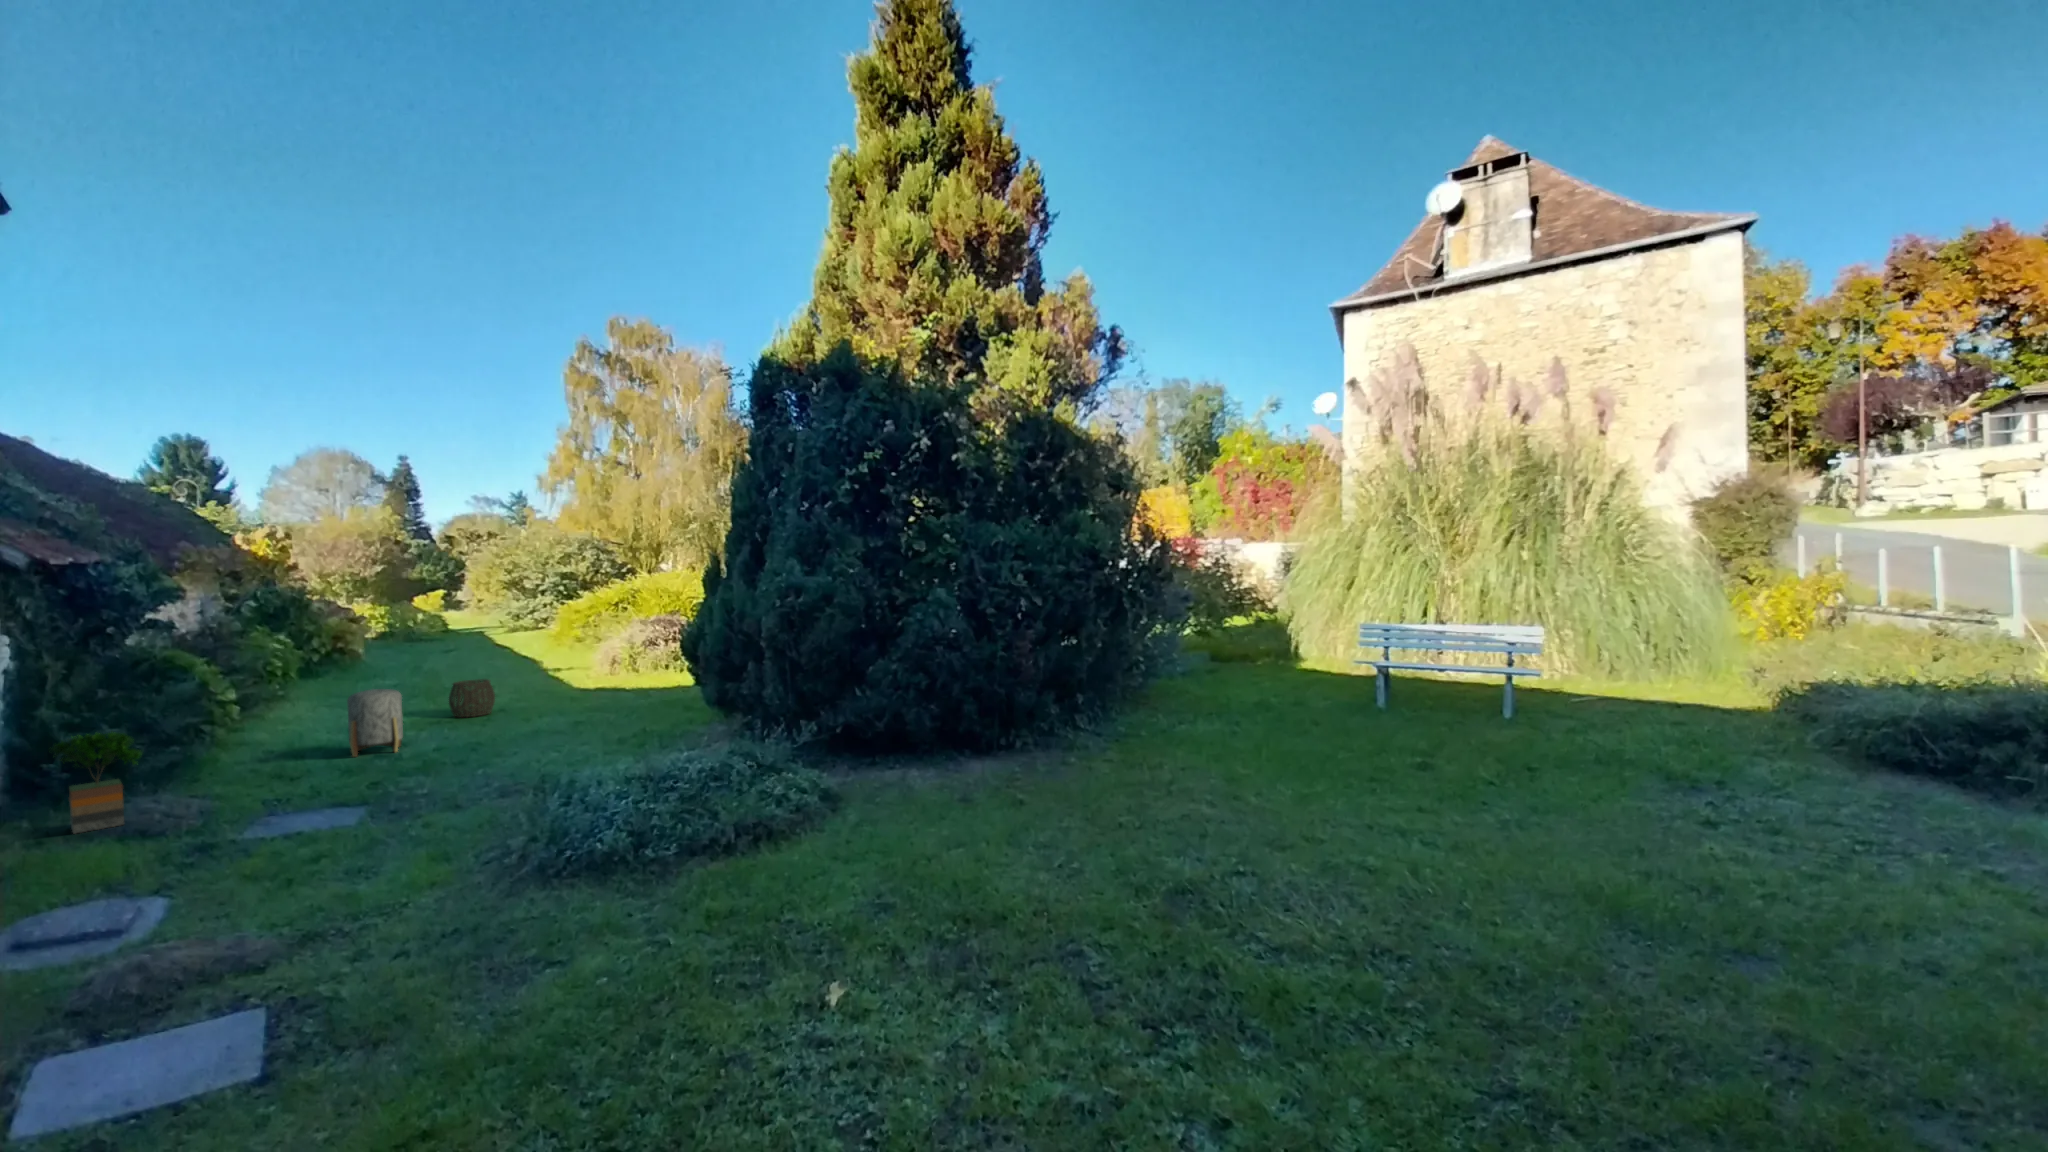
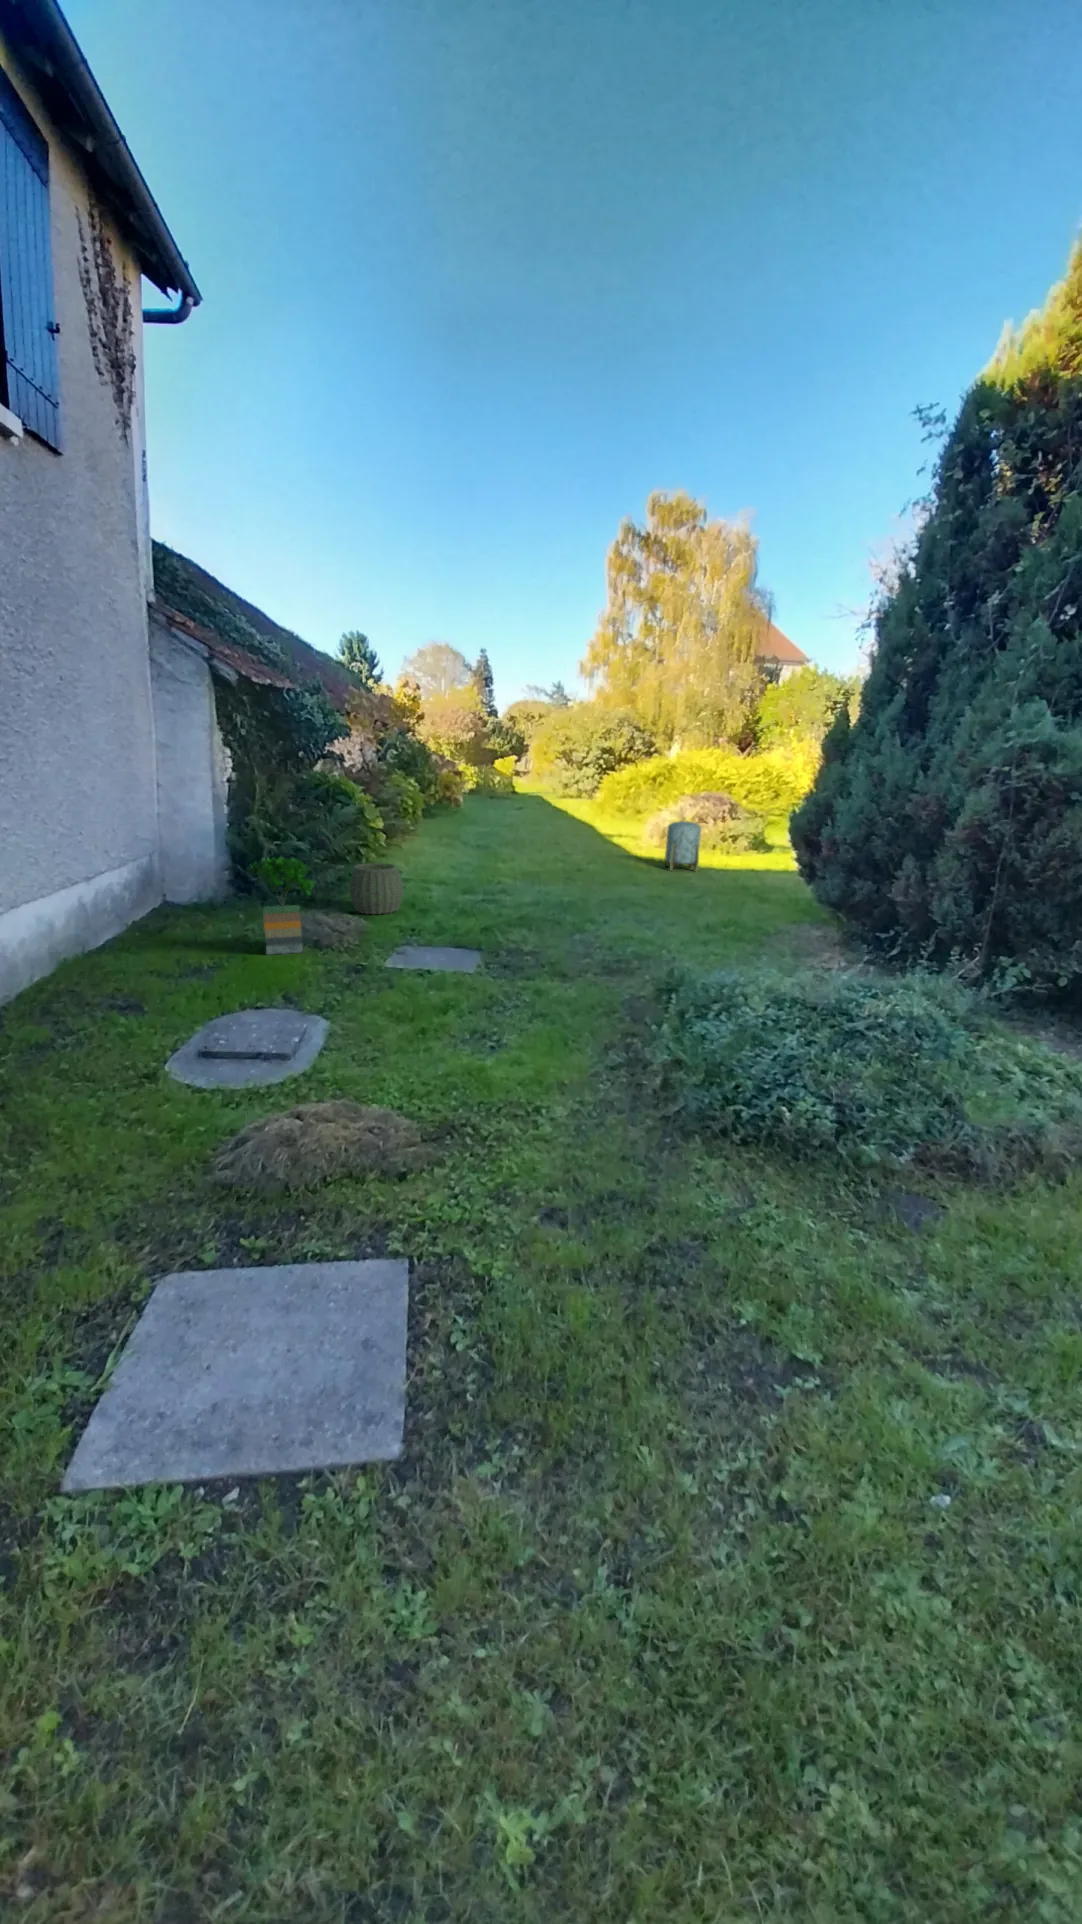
woven basket: present [449,679,495,718] -> present [350,863,403,914]
stool: present [347,689,403,757] -> present [665,821,701,871]

